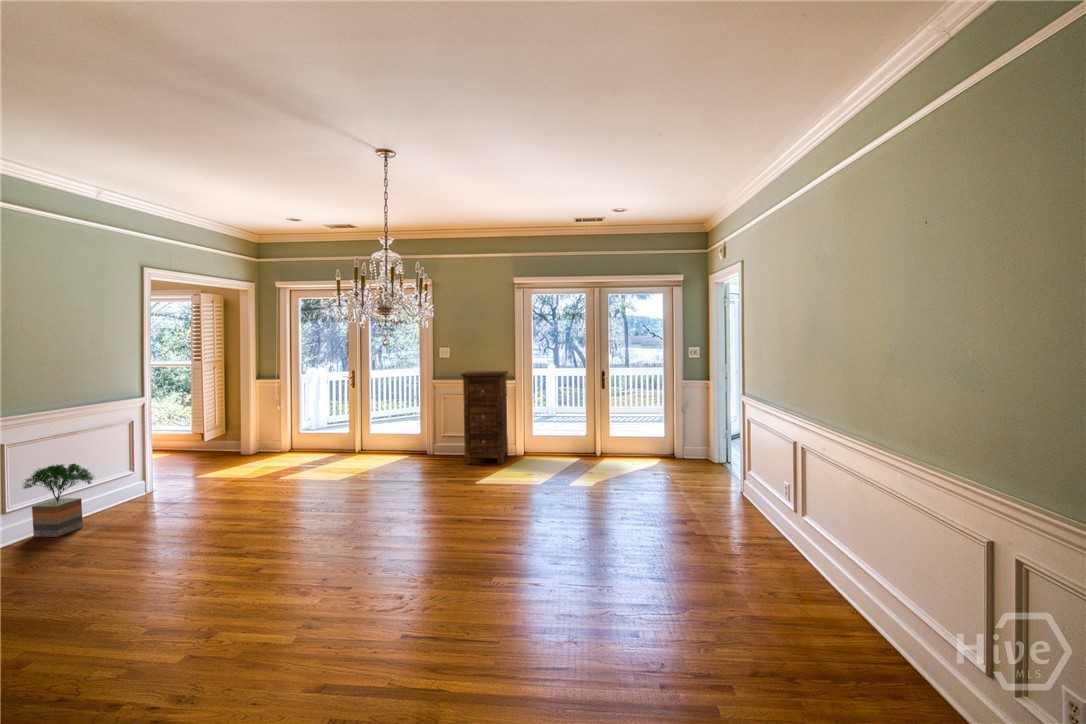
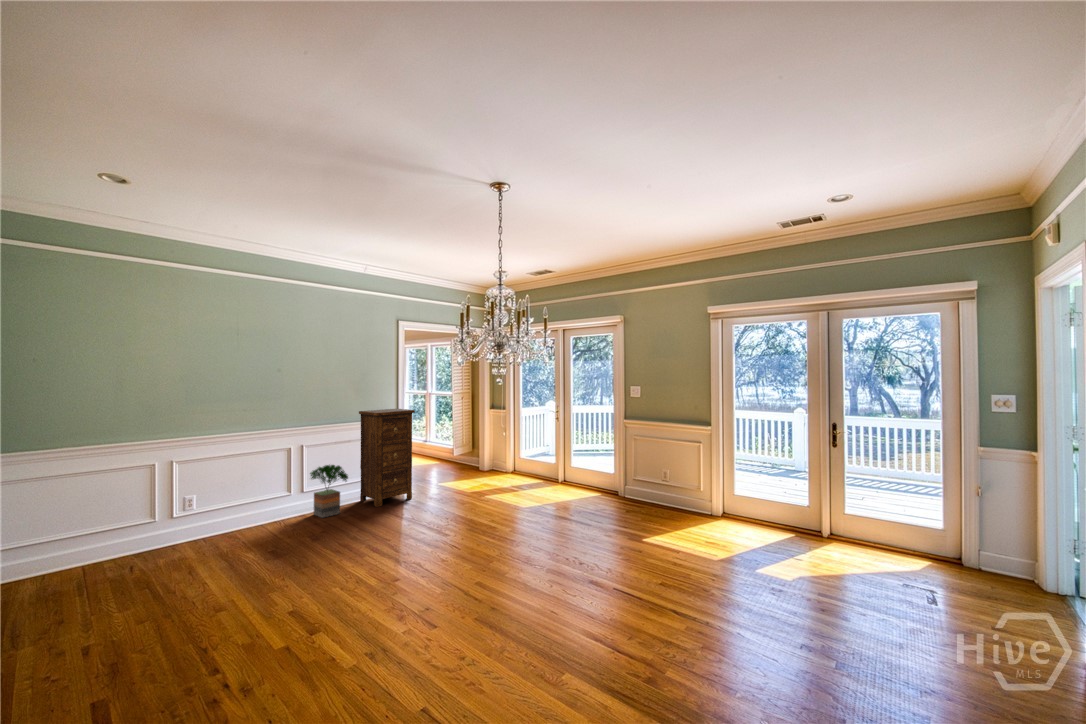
cabinet: present [461,371,508,464] -> present [359,409,415,507]

